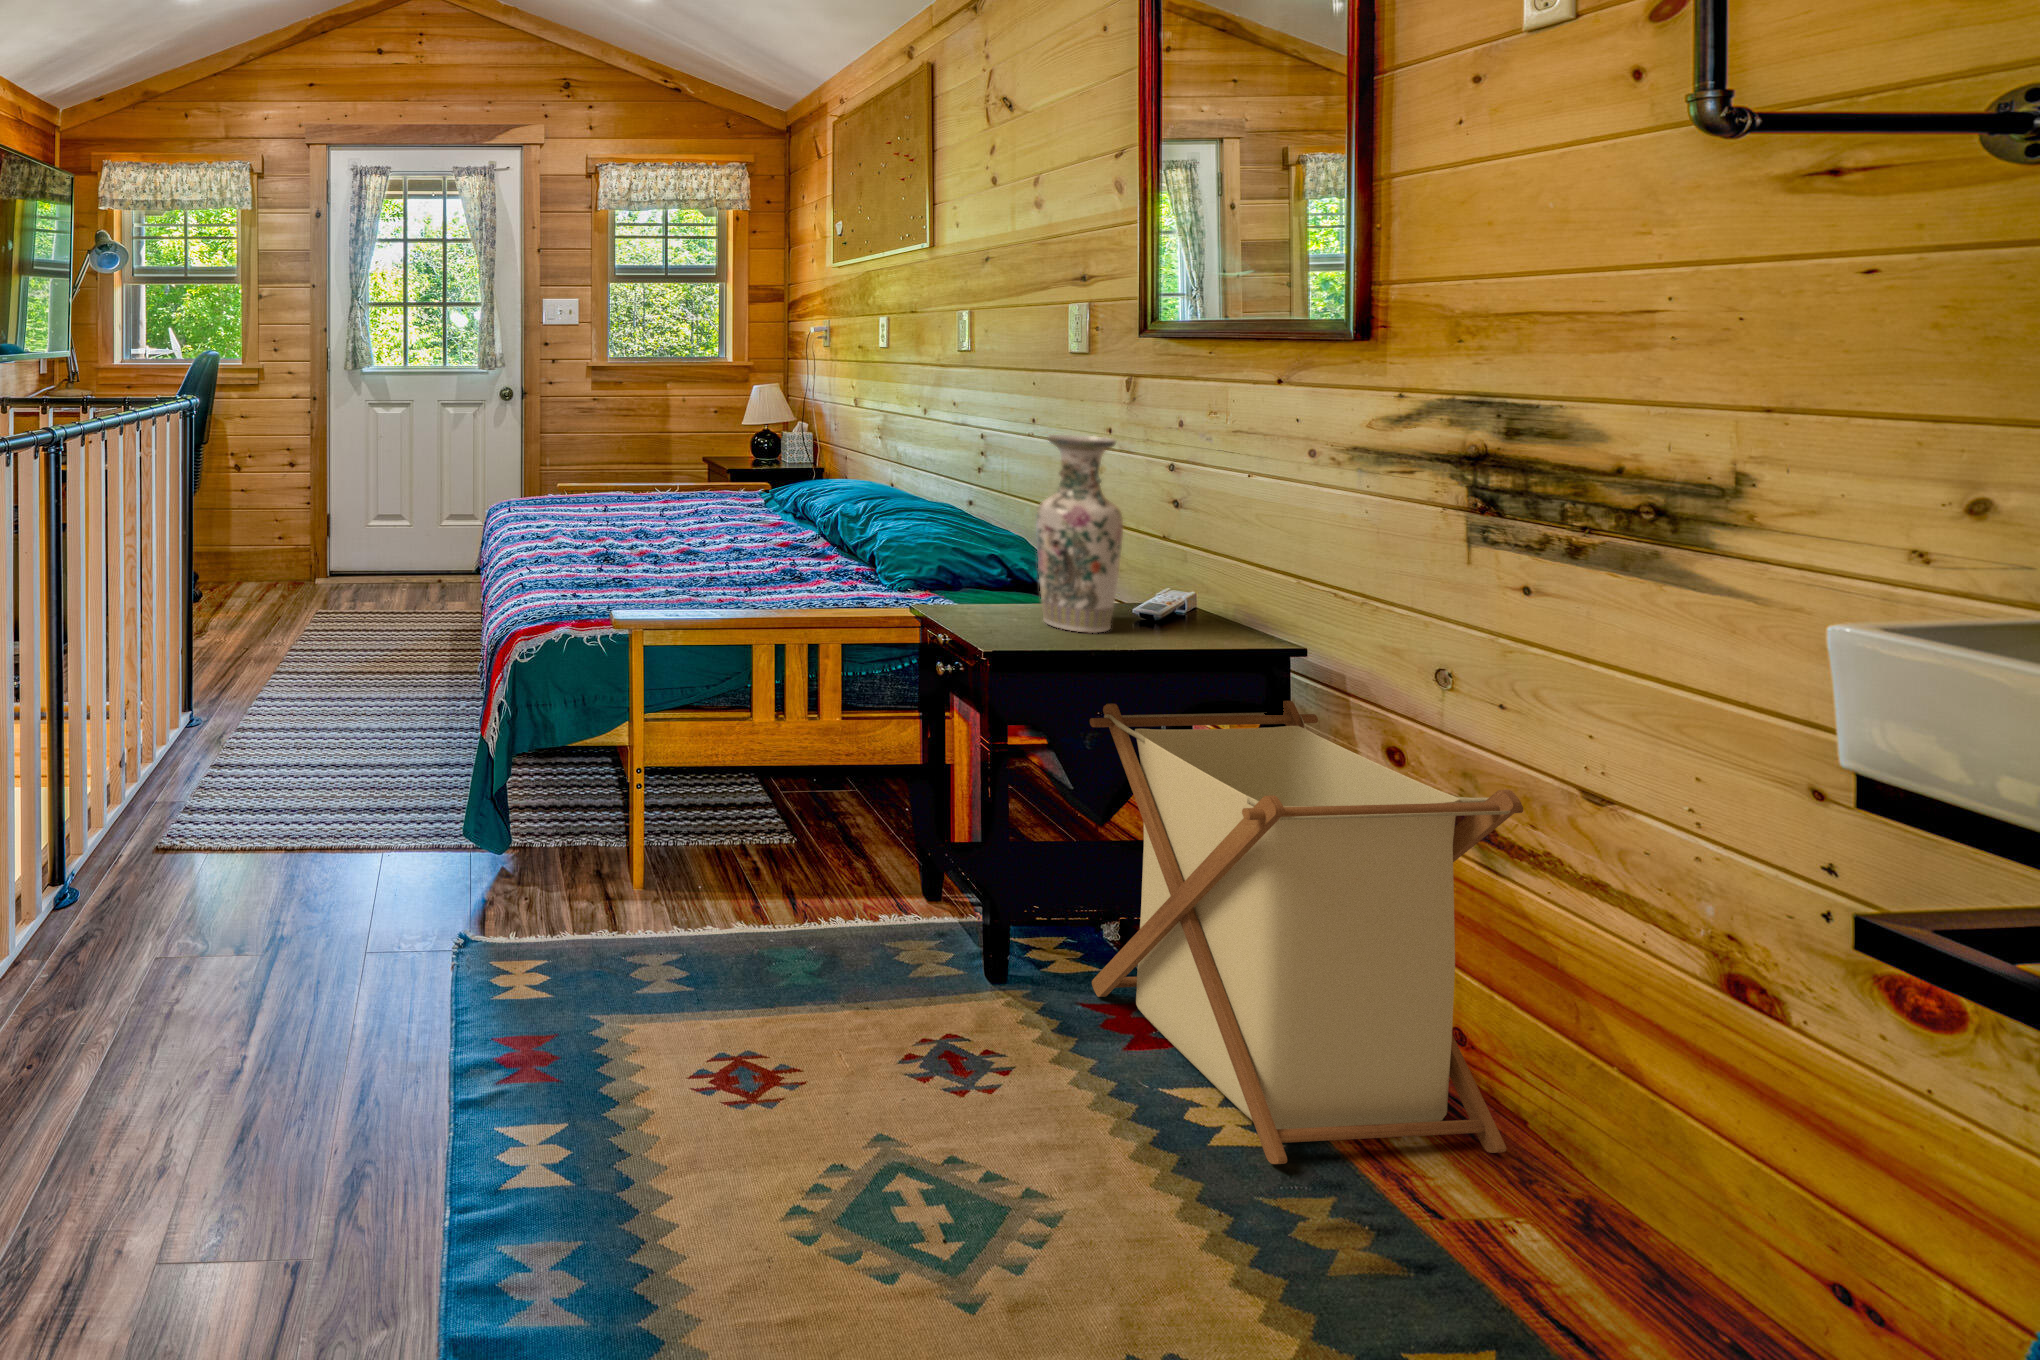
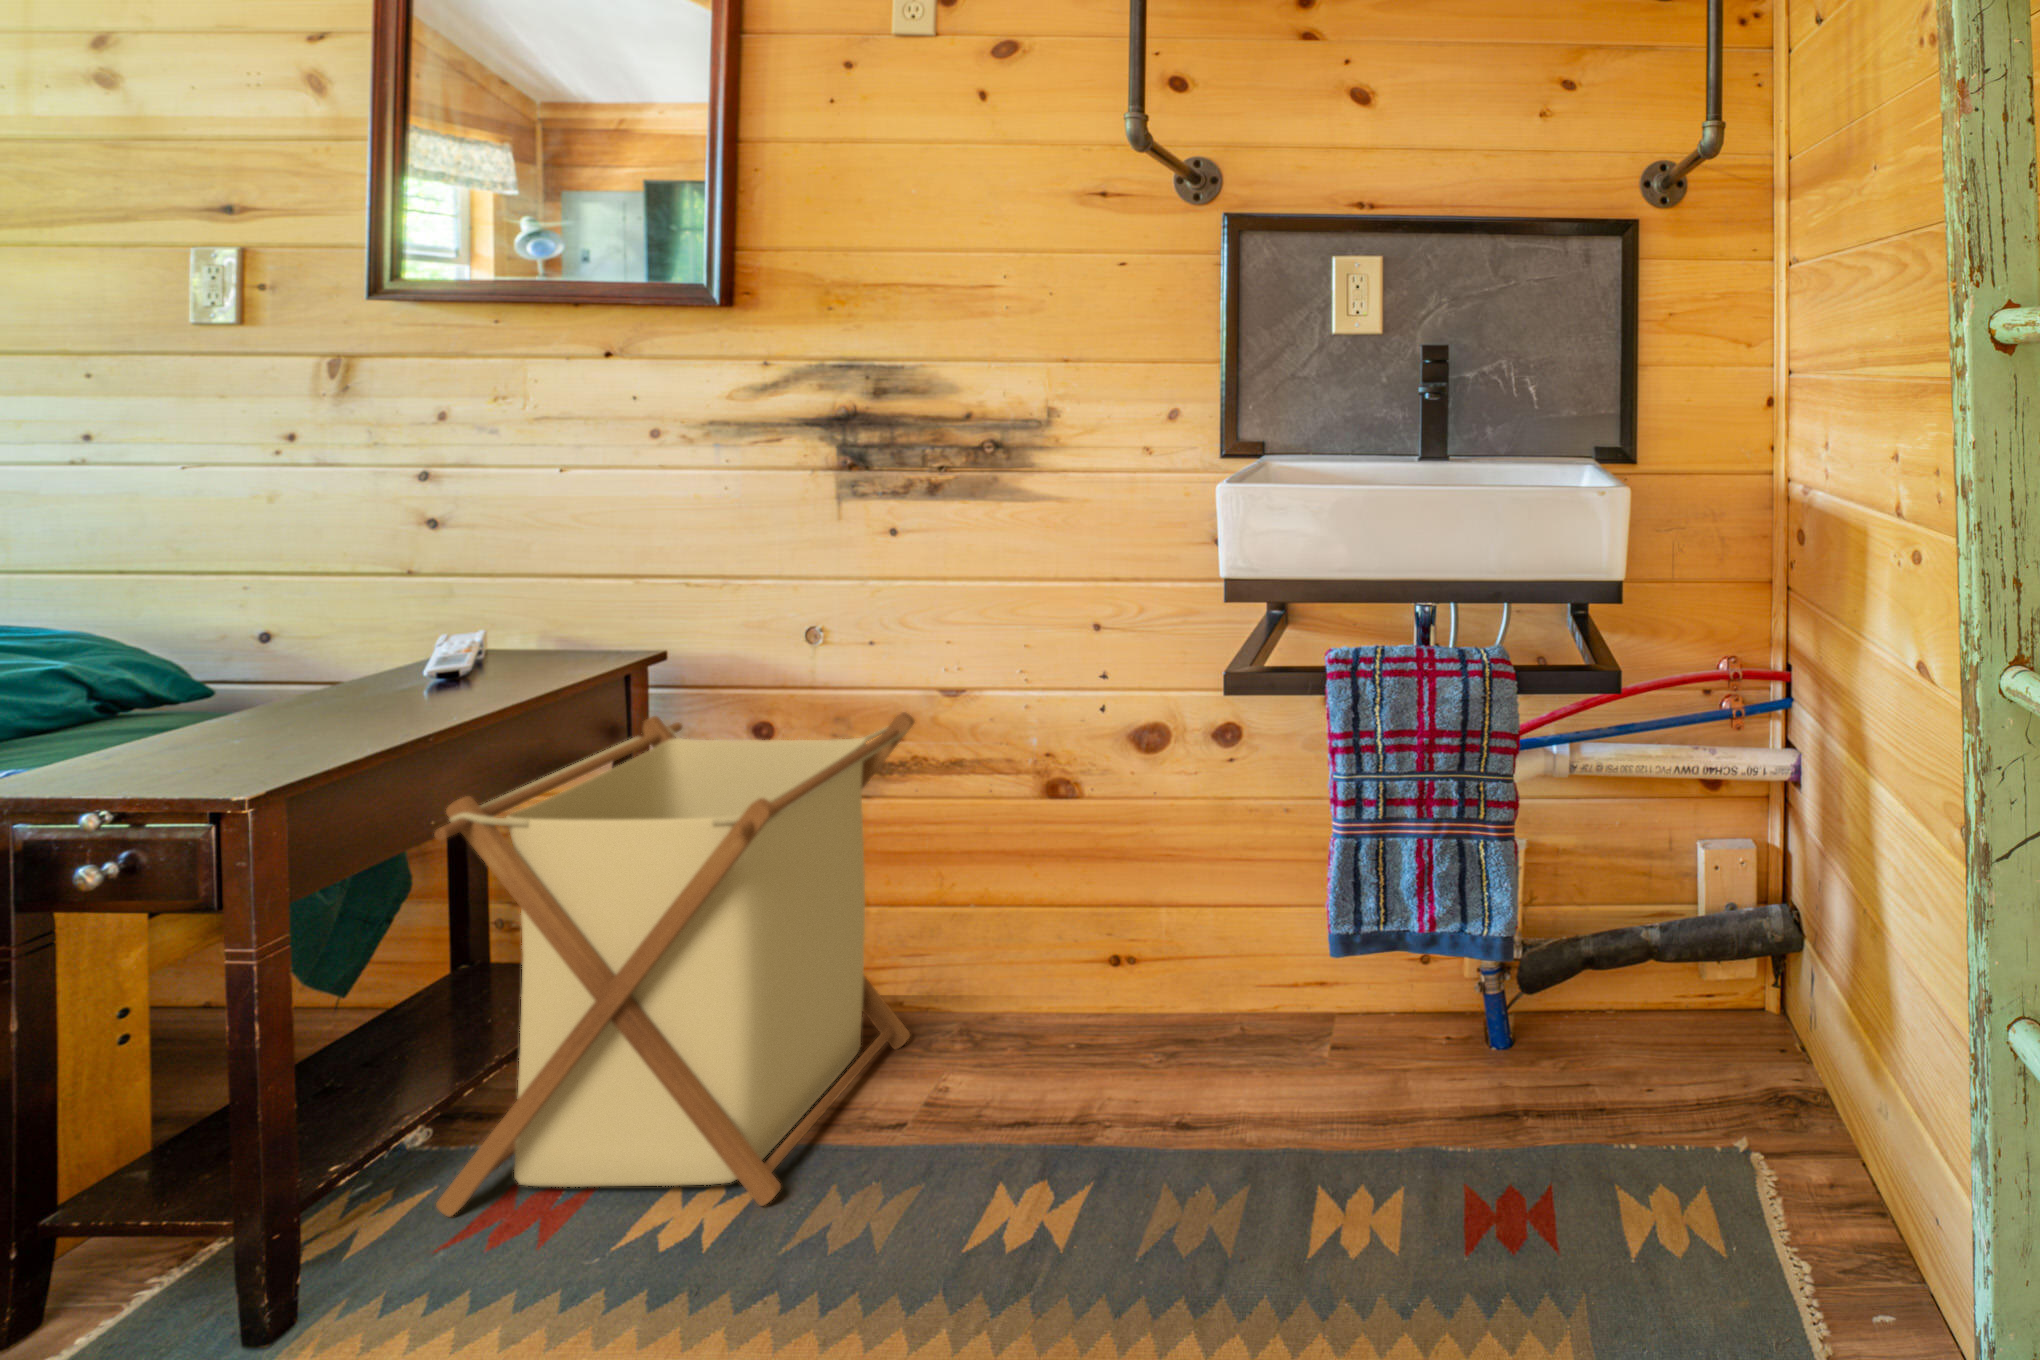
vase: present [1036,435,1123,633] -> none [275,435,436,728]

